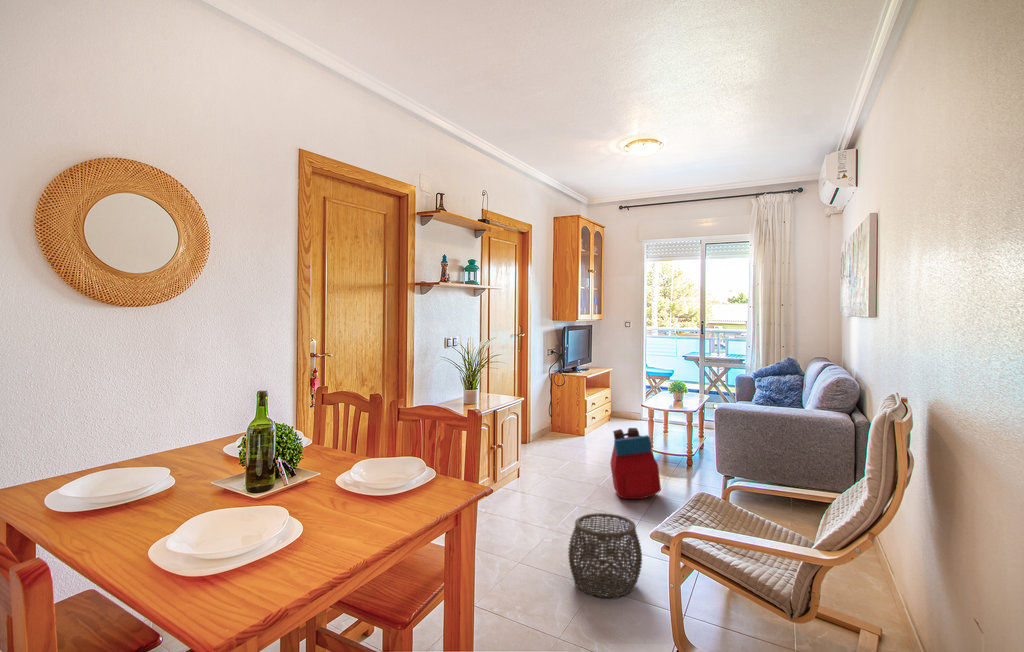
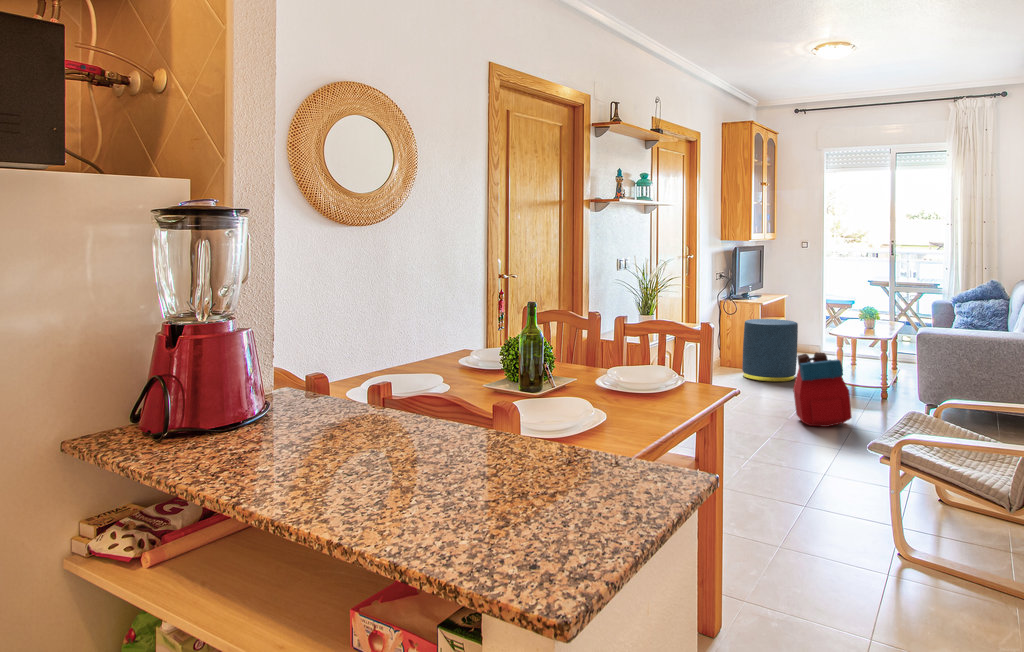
ottoman: none [572,392,619,451] -> present [742,319,798,382]
woven basket: present [568,513,642,598] -> none [760,427,840,506]

